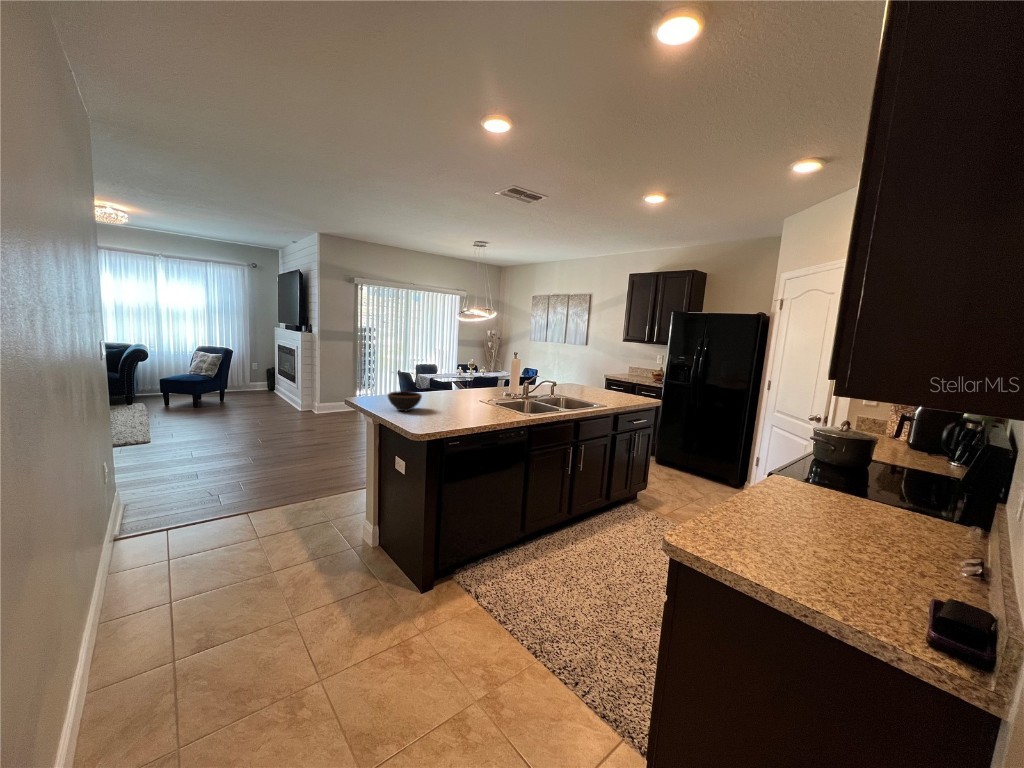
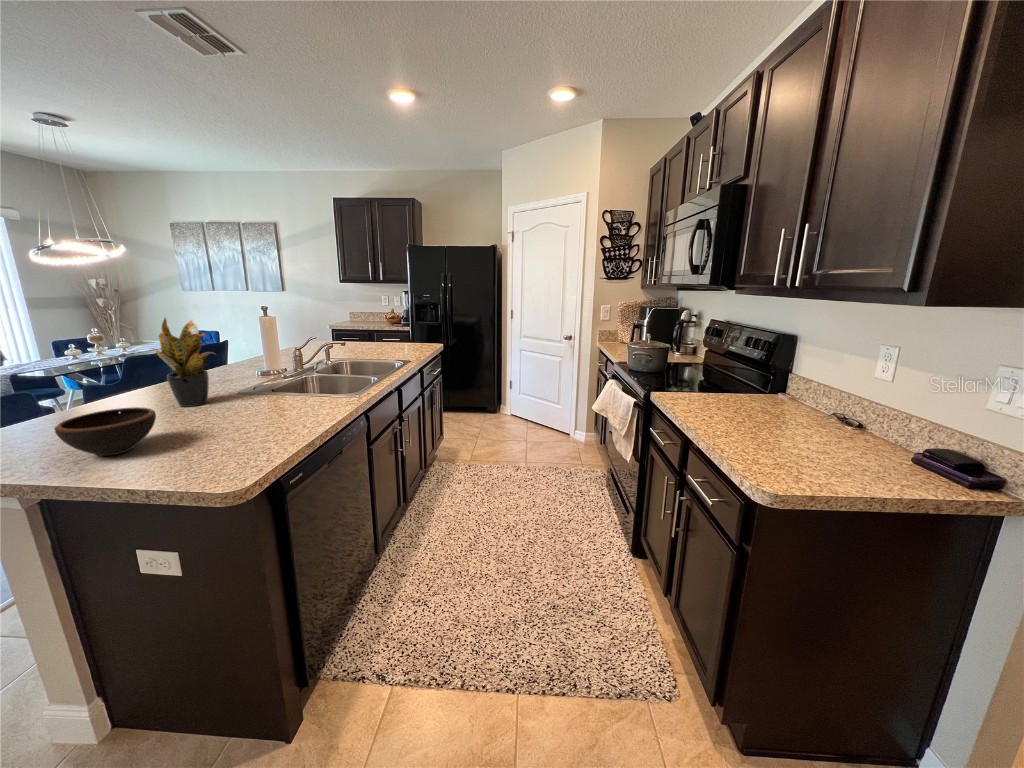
potted plant: none [441,351,472,402] -> present [156,318,214,407]

